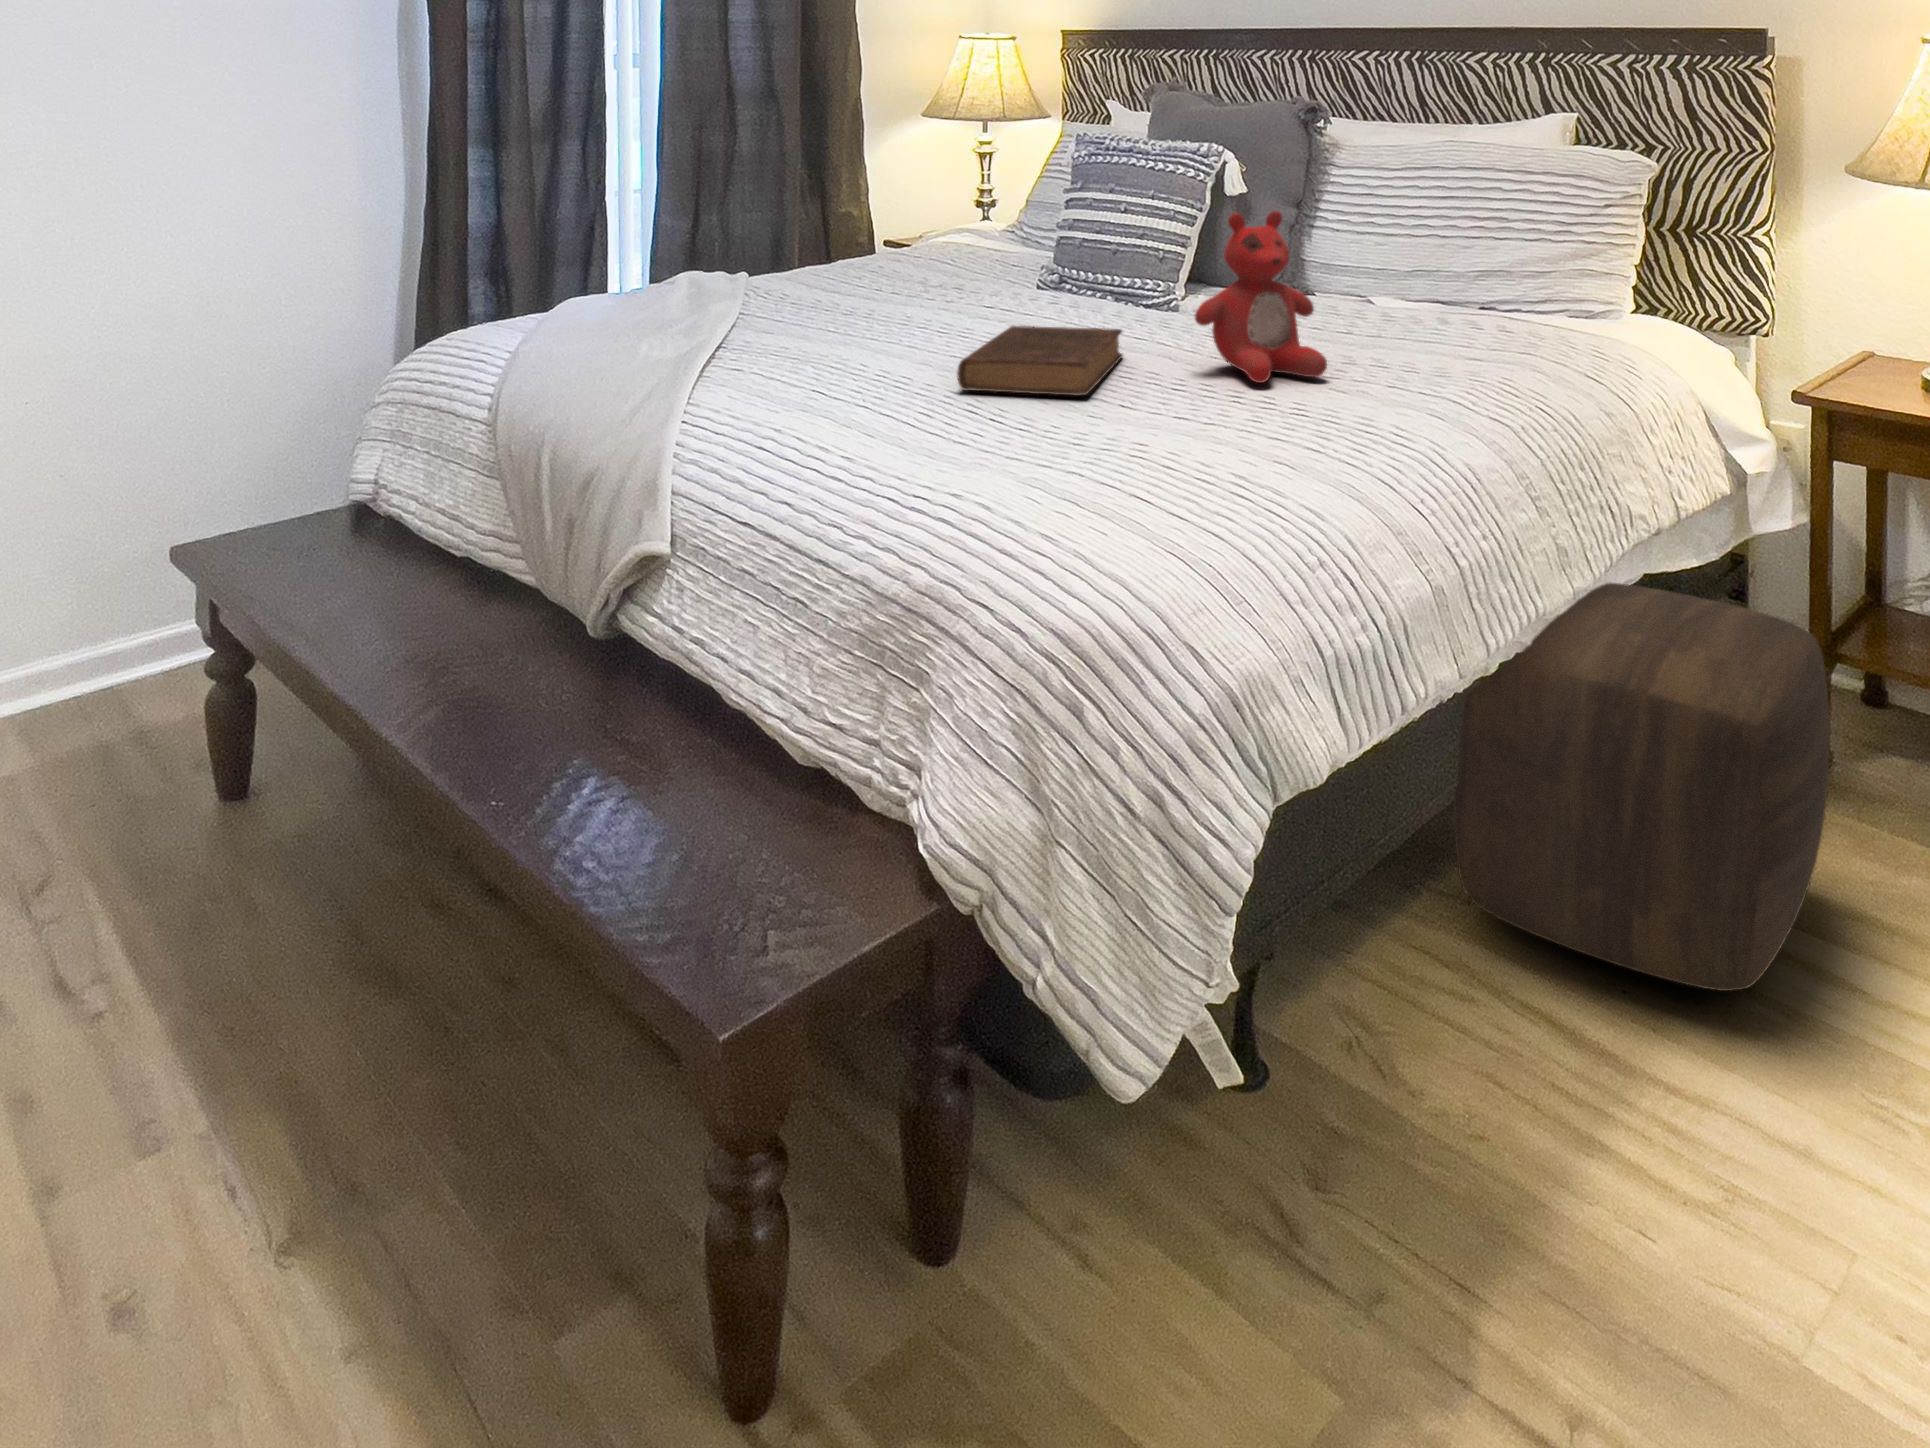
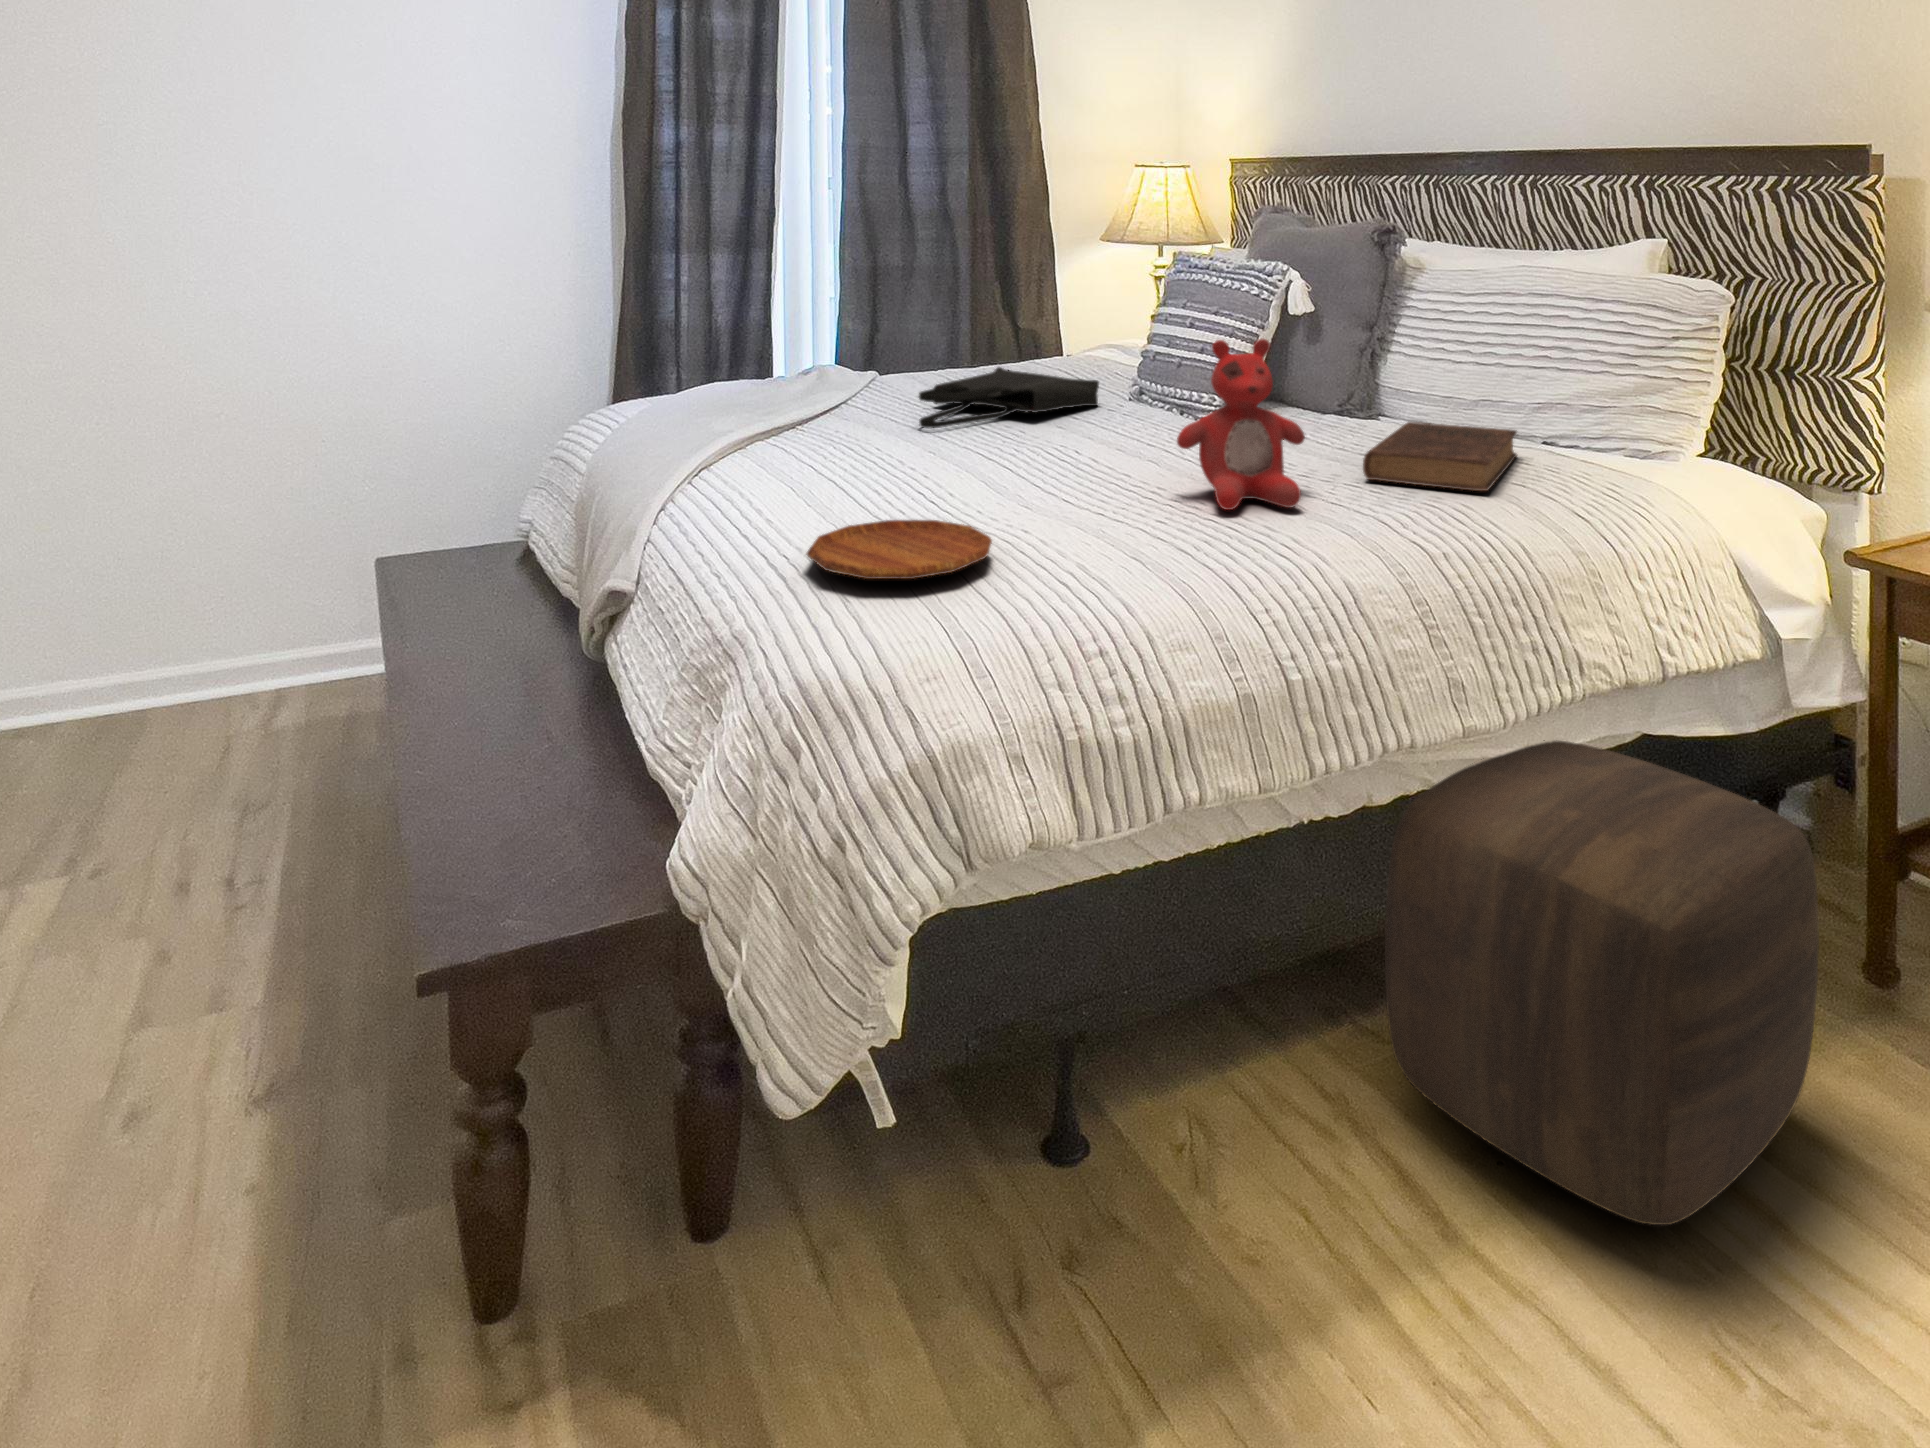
tote bag: none [857,262,1031,326] -> present [919,367,1099,428]
book: present [957,326,1123,395] -> present [1363,422,1517,491]
tray: none [883,408,1080,465] -> present [807,520,992,579]

